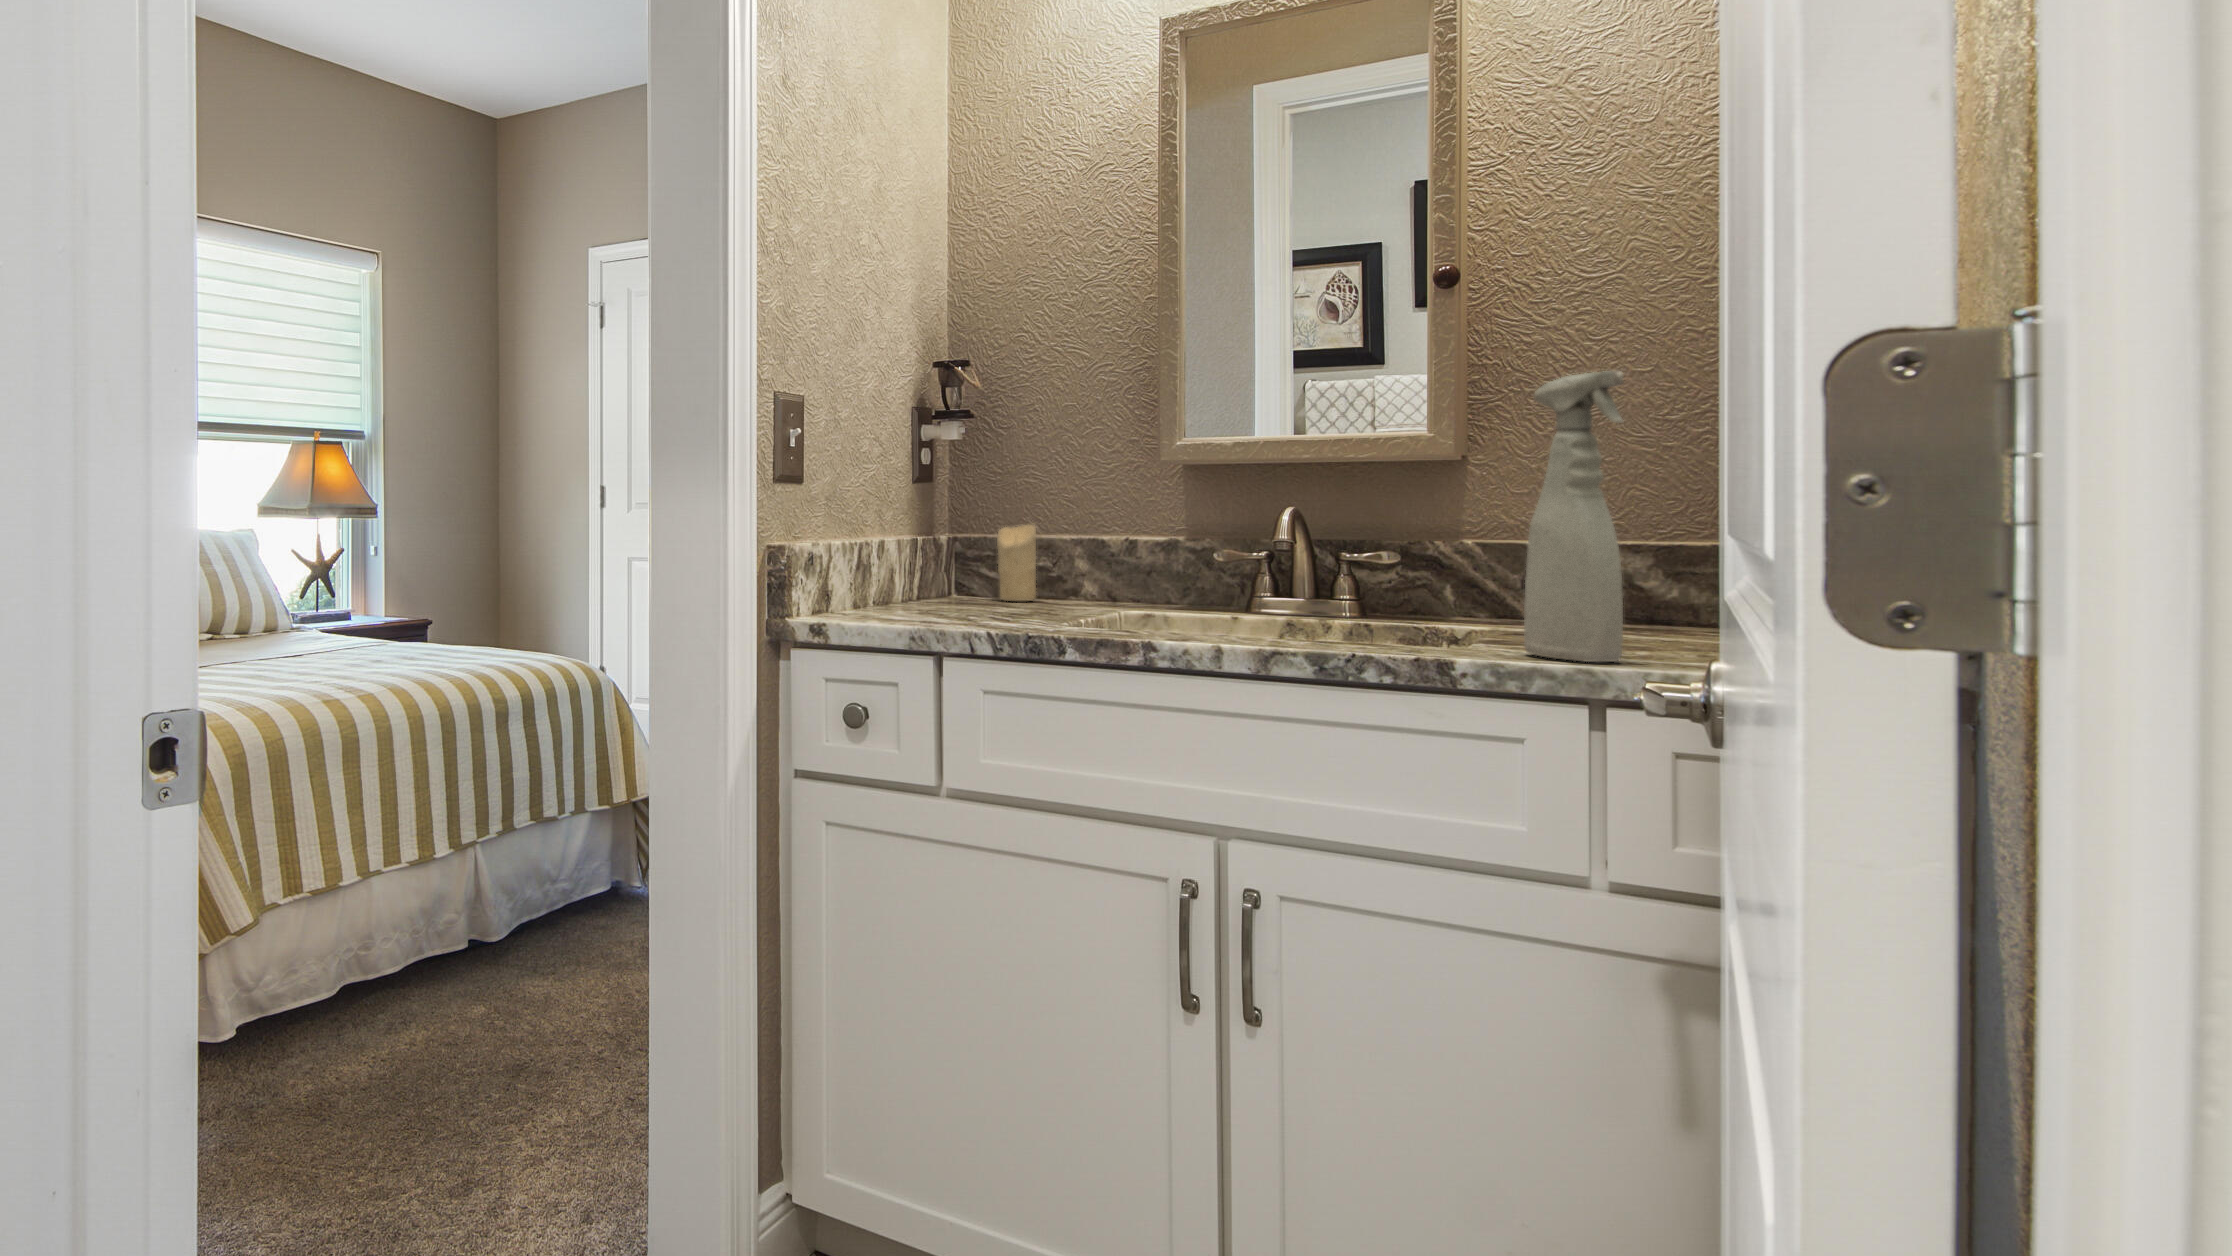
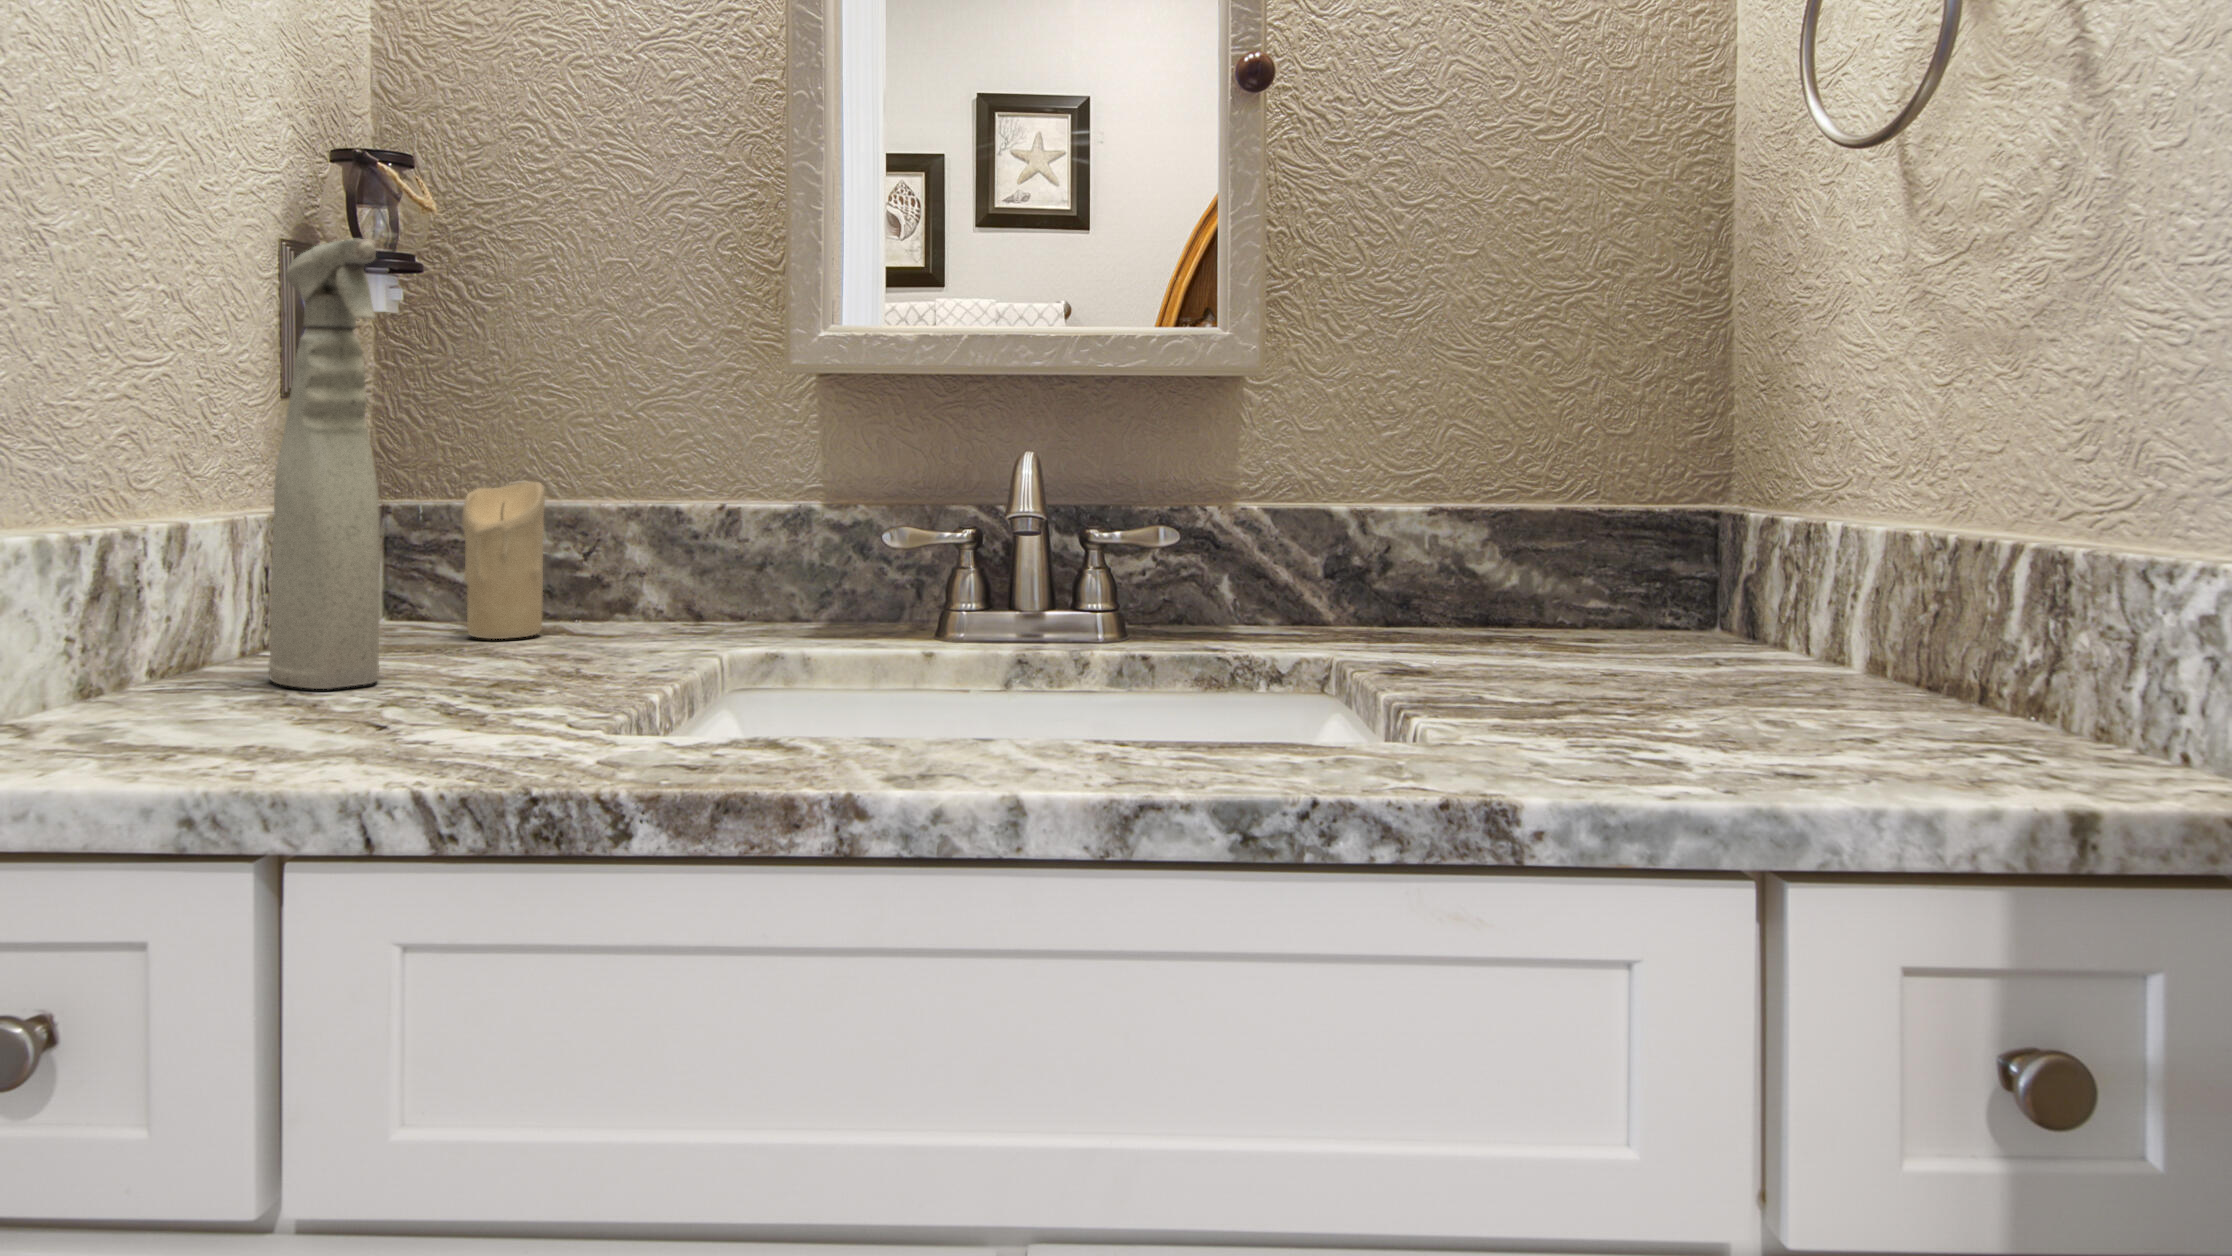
spray bottle: present [1524,371,1624,662] -> present [268,239,380,689]

